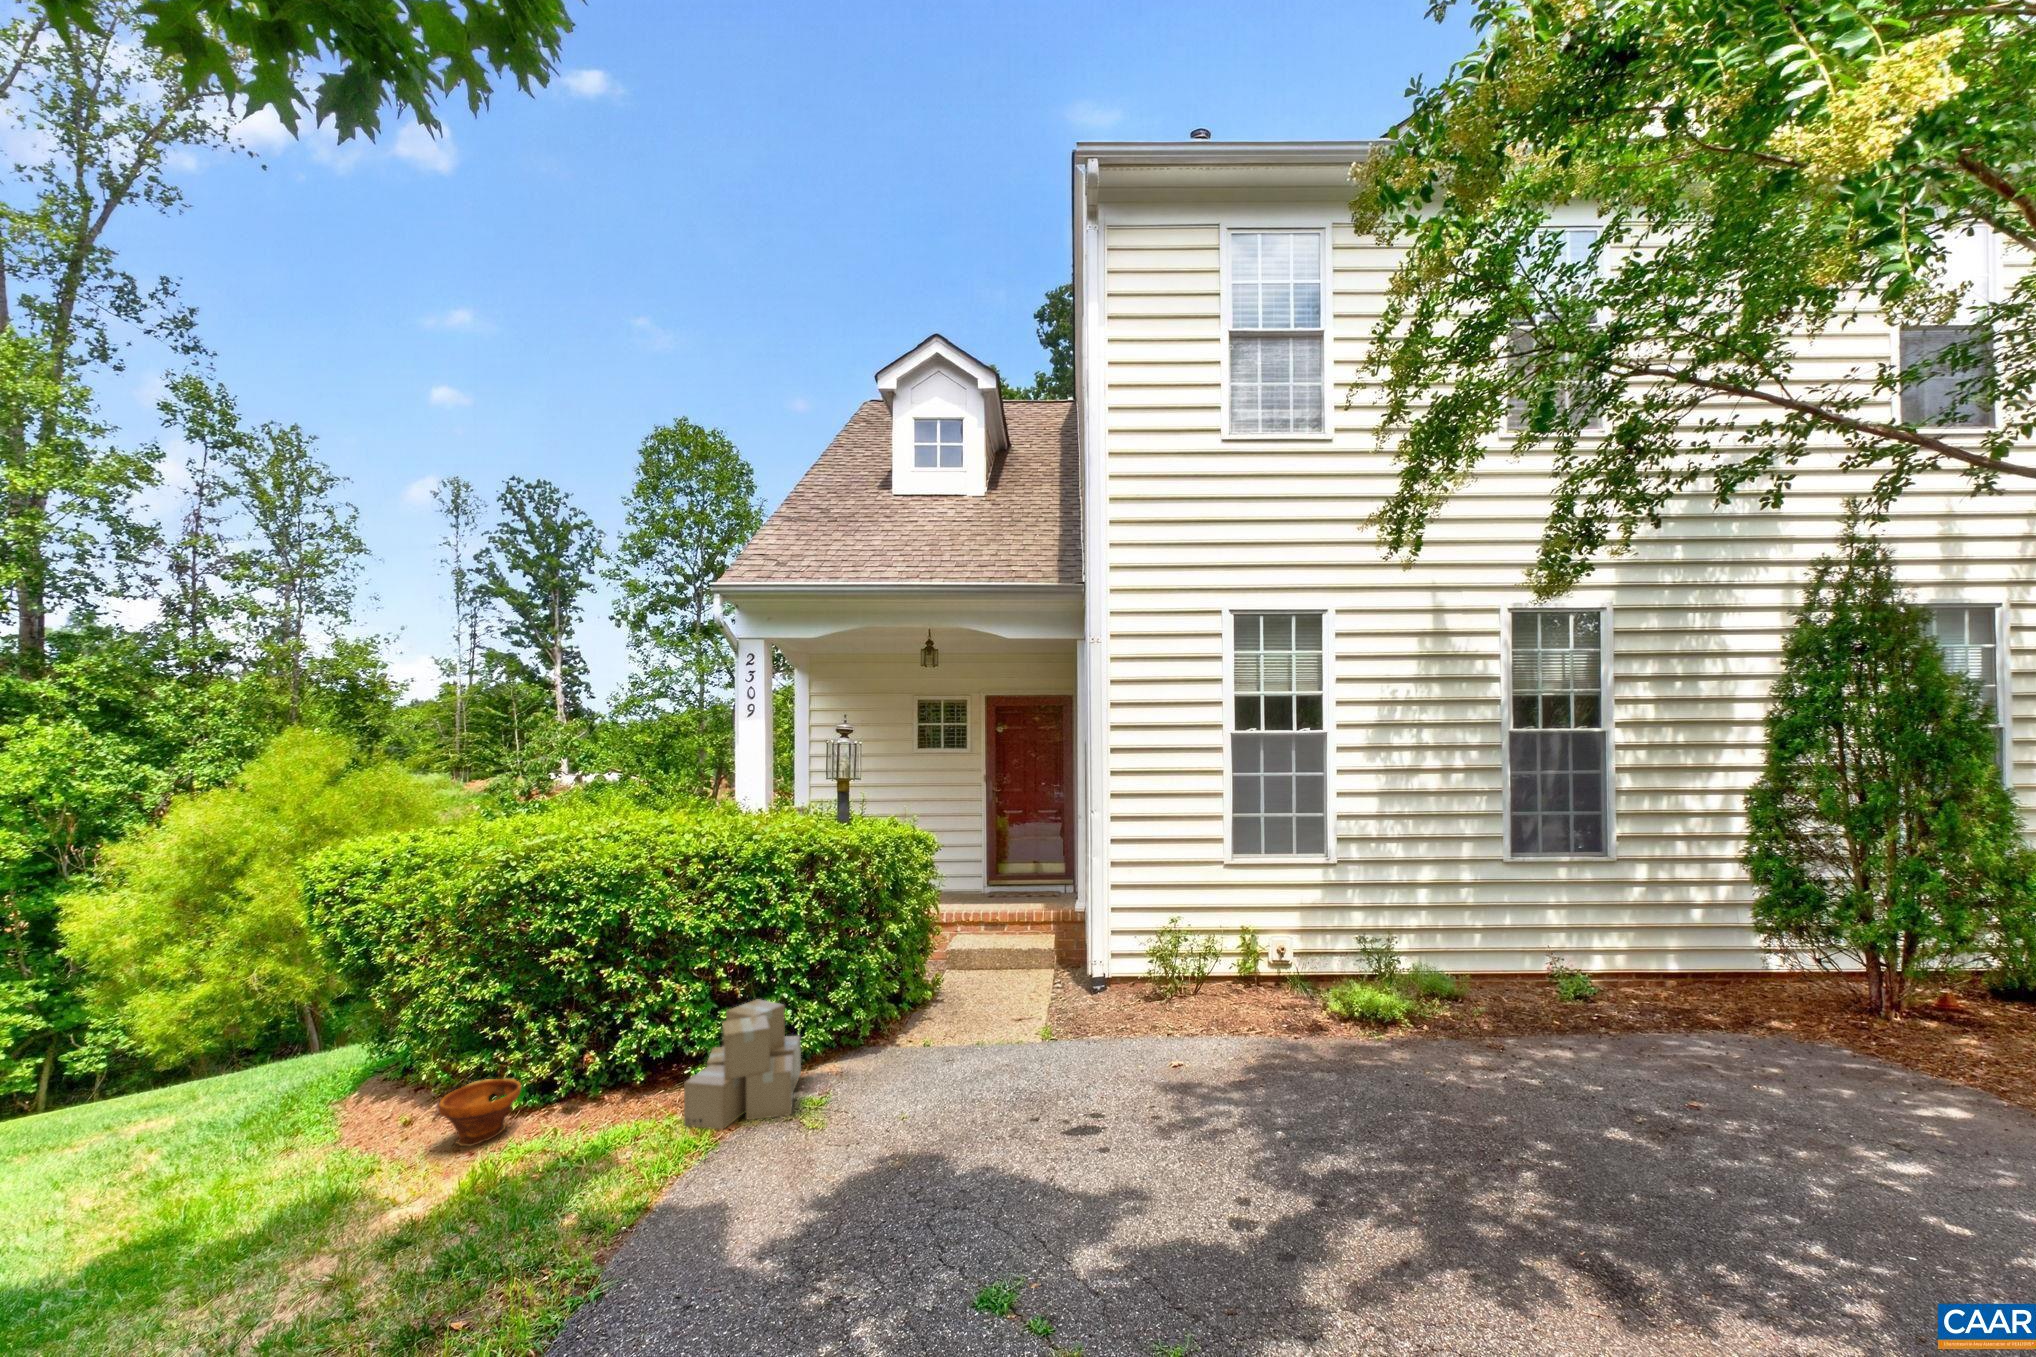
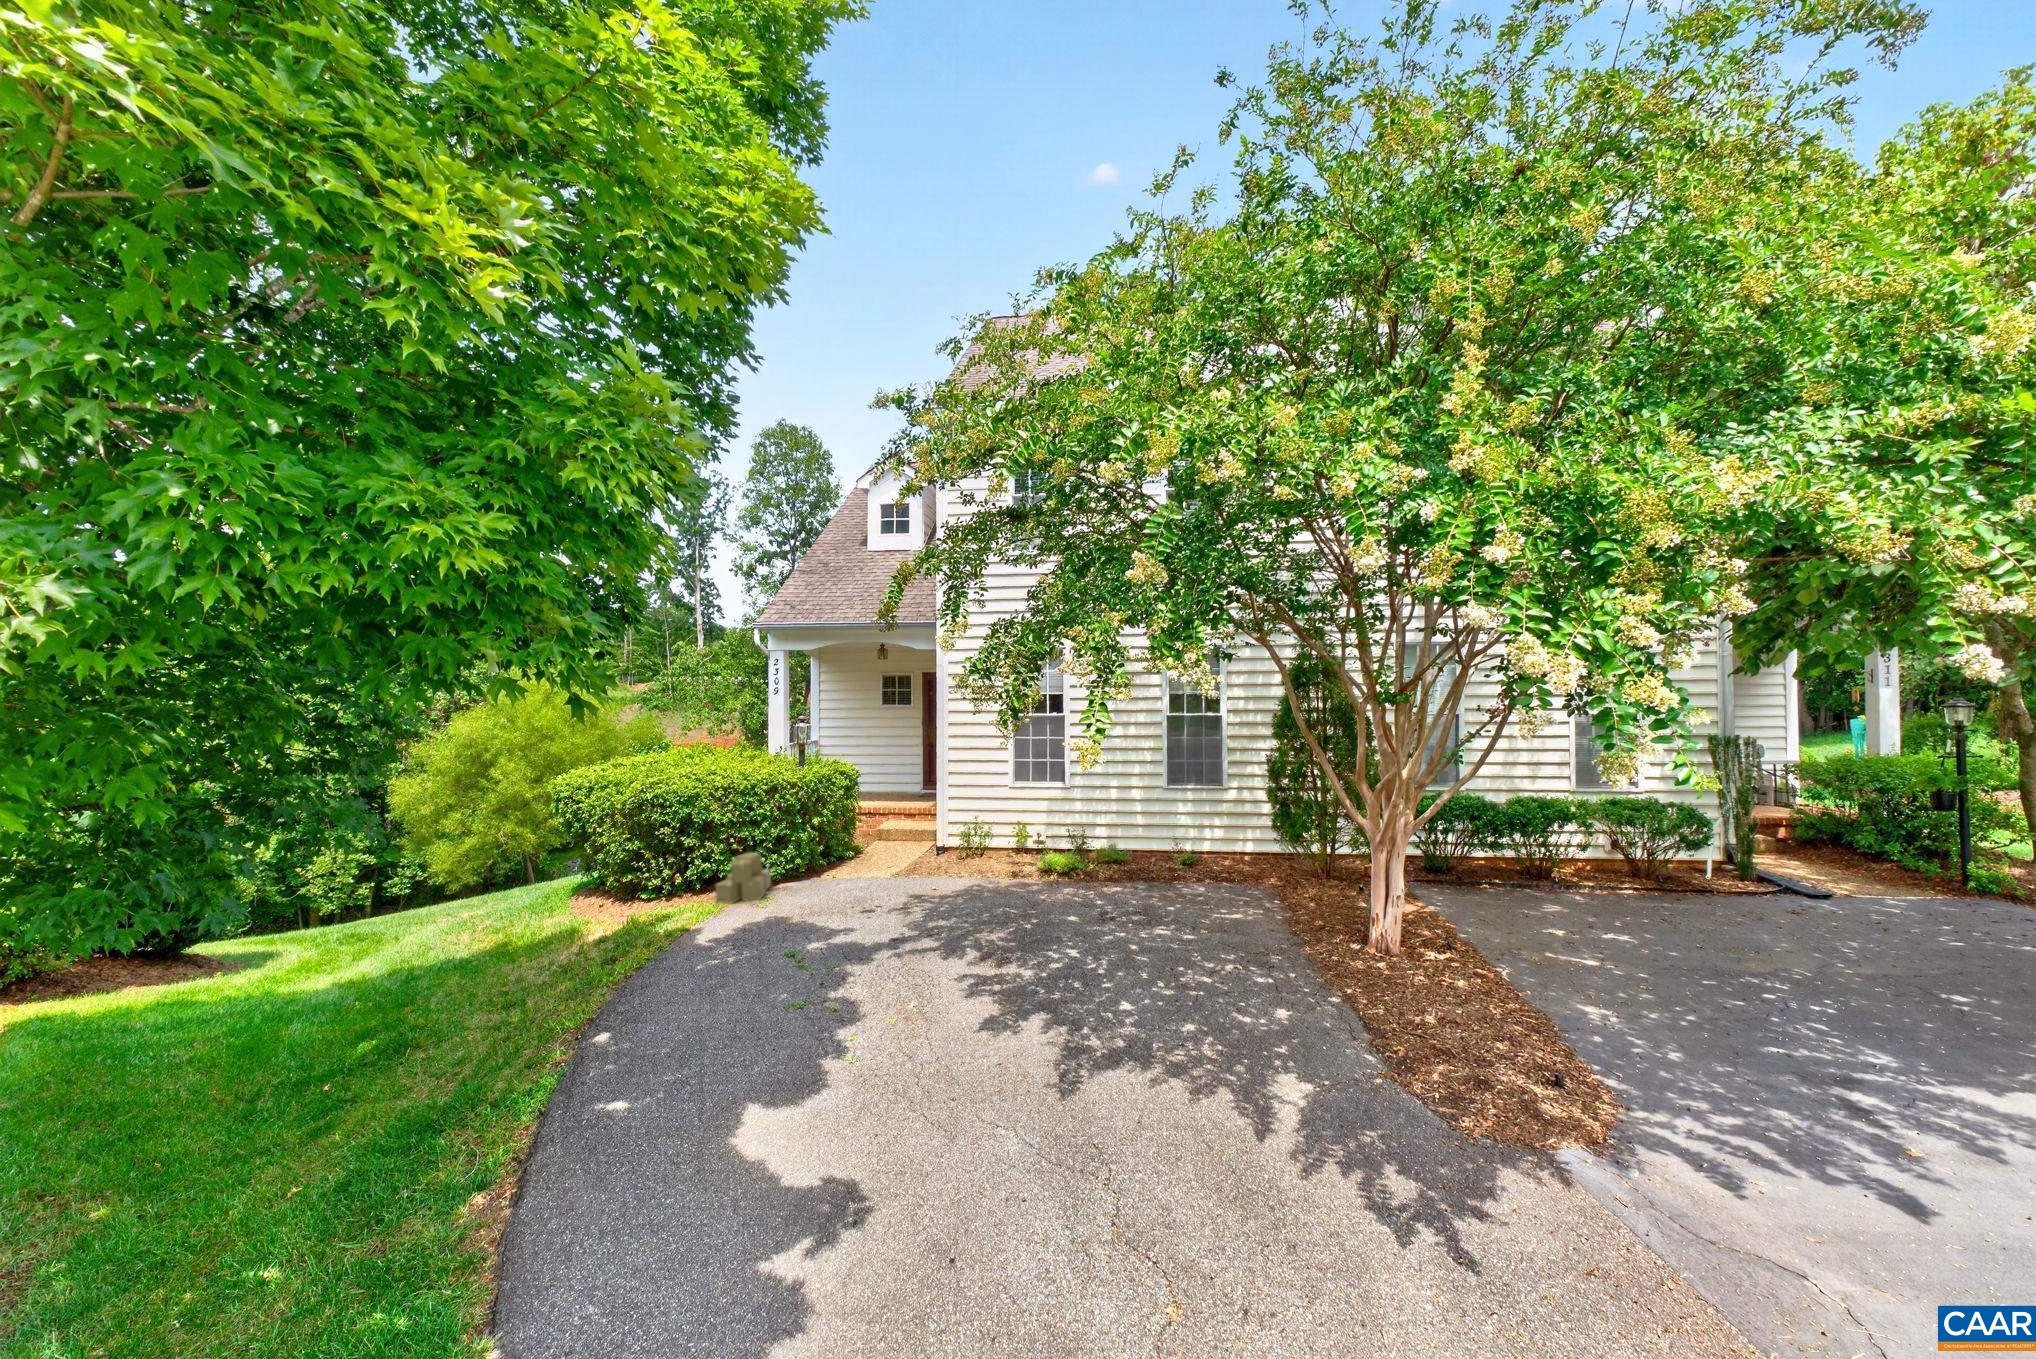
planter: present [439,1079,521,1146] -> none [617,883,650,909]

